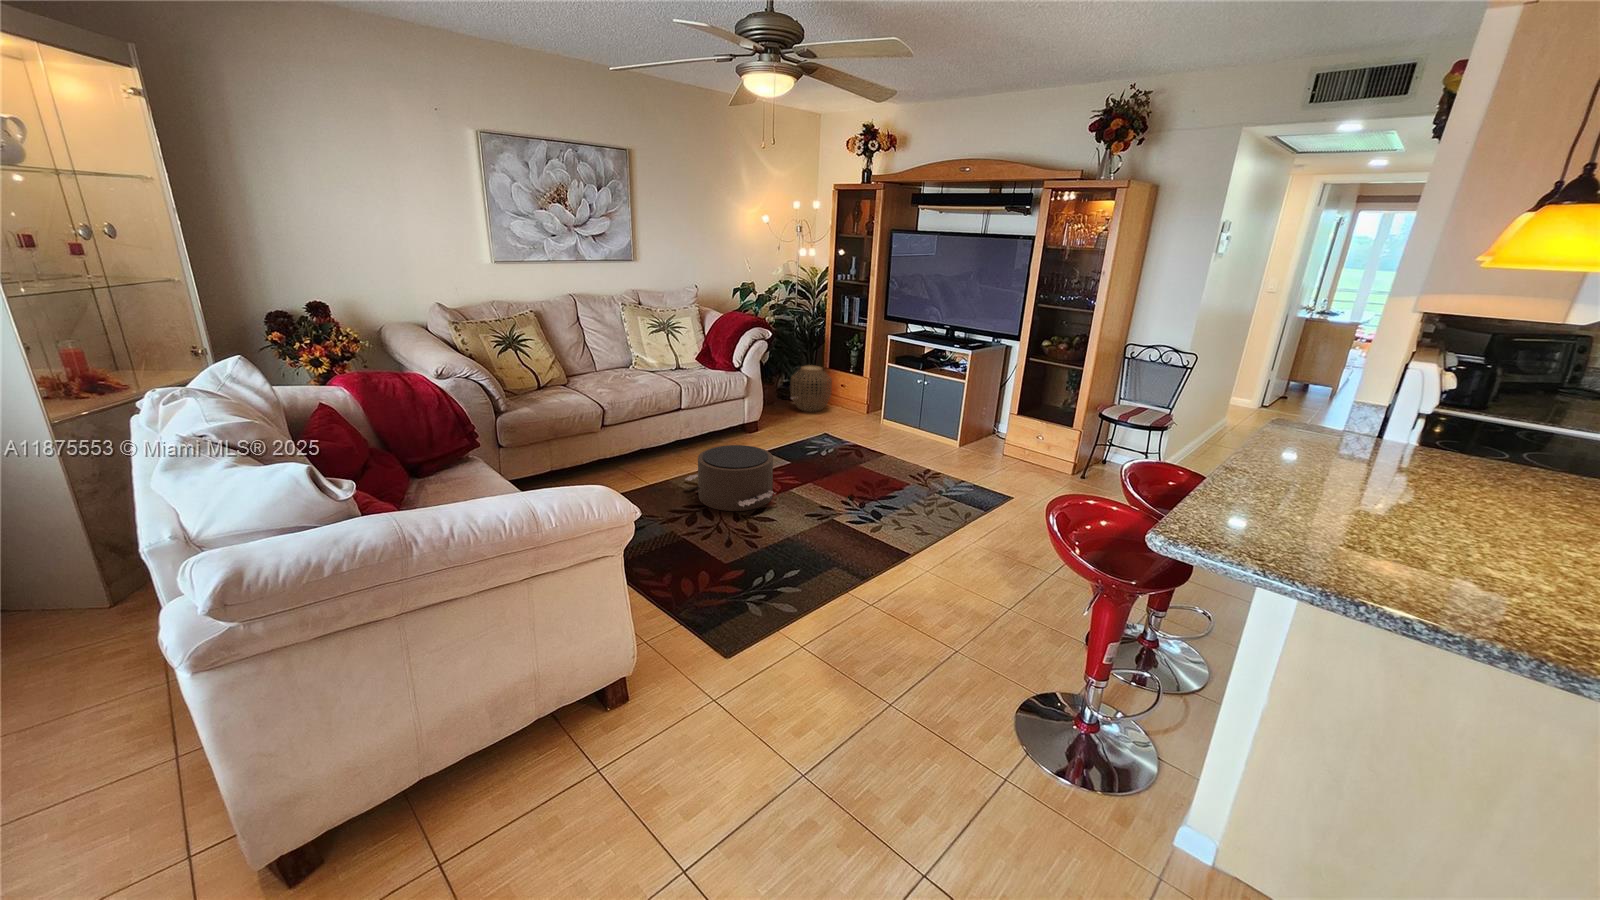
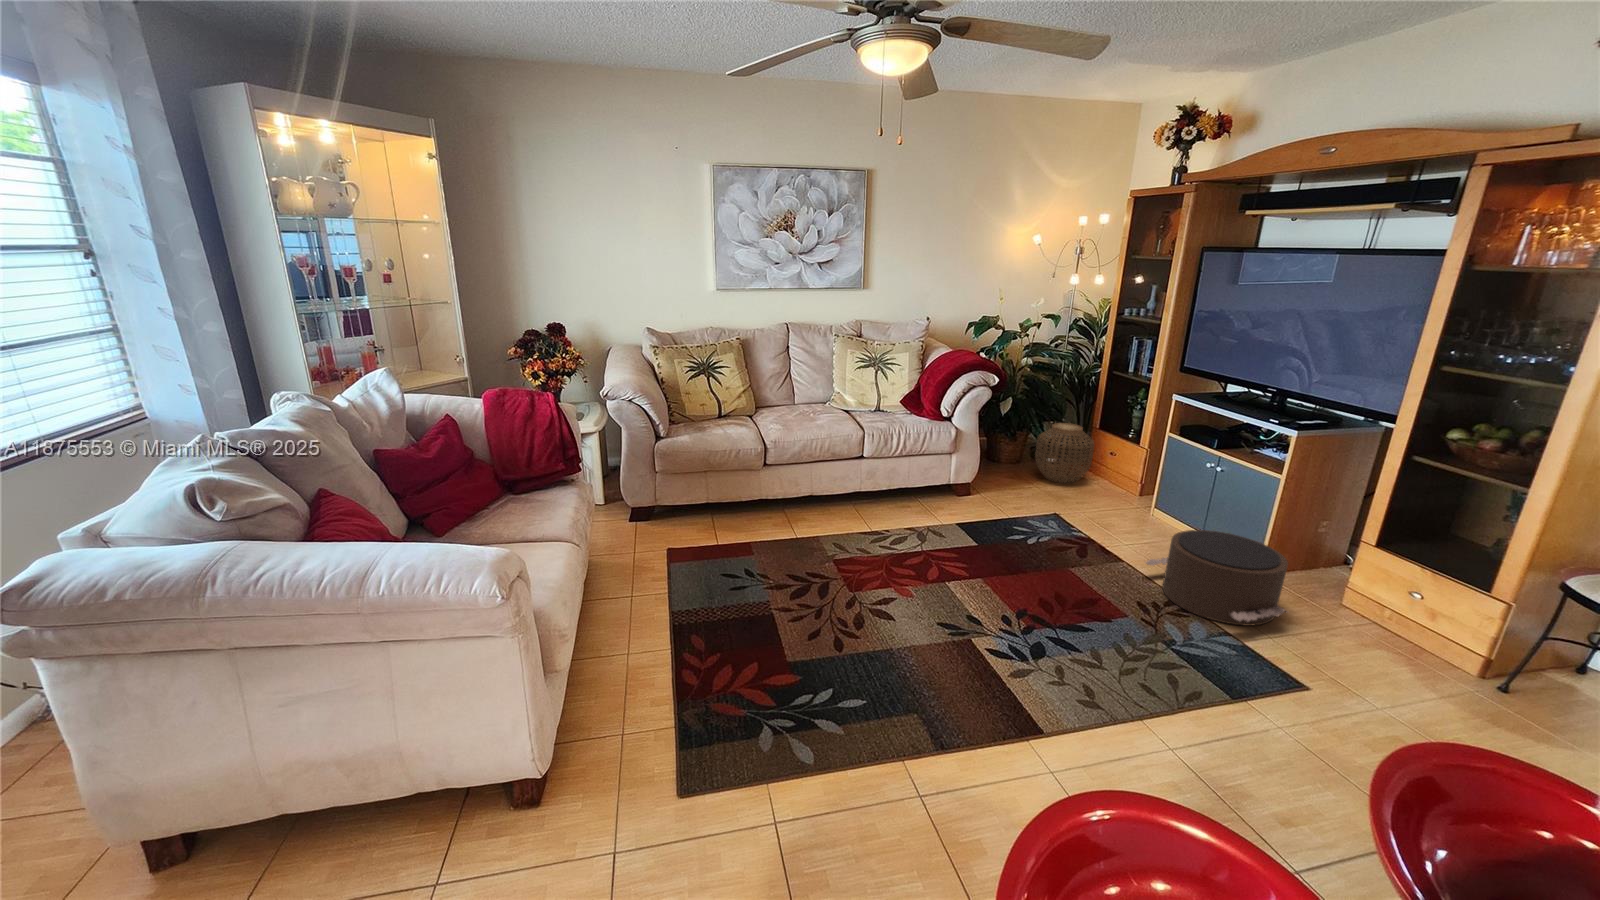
pouf: present [685,445,775,511] -> present [1146,530,1288,626]

